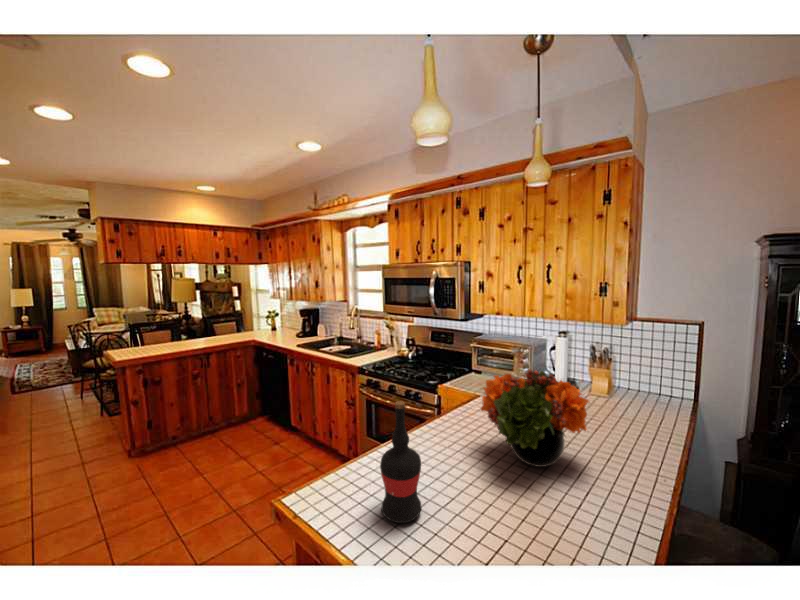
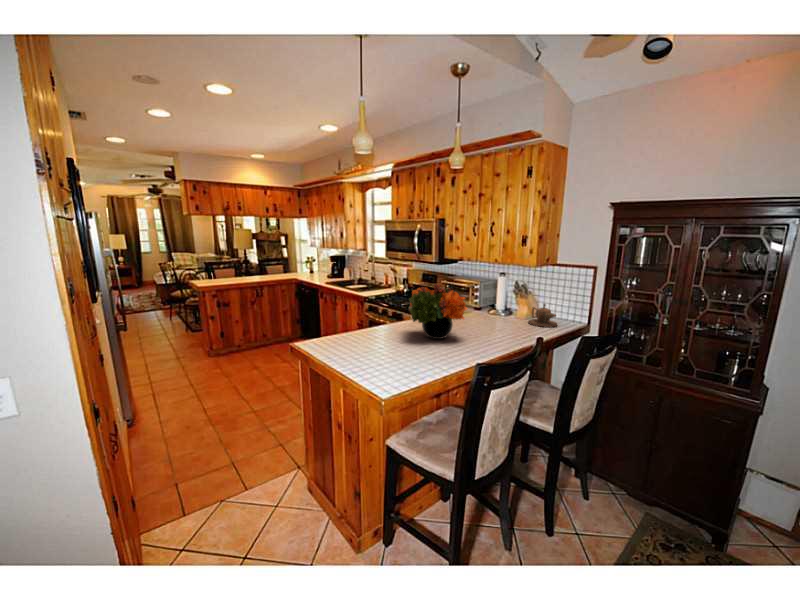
teapot: none [617,376,666,413] -> present [528,304,557,328]
wine bottle: present [380,401,421,523] -> none [337,289,358,346]

